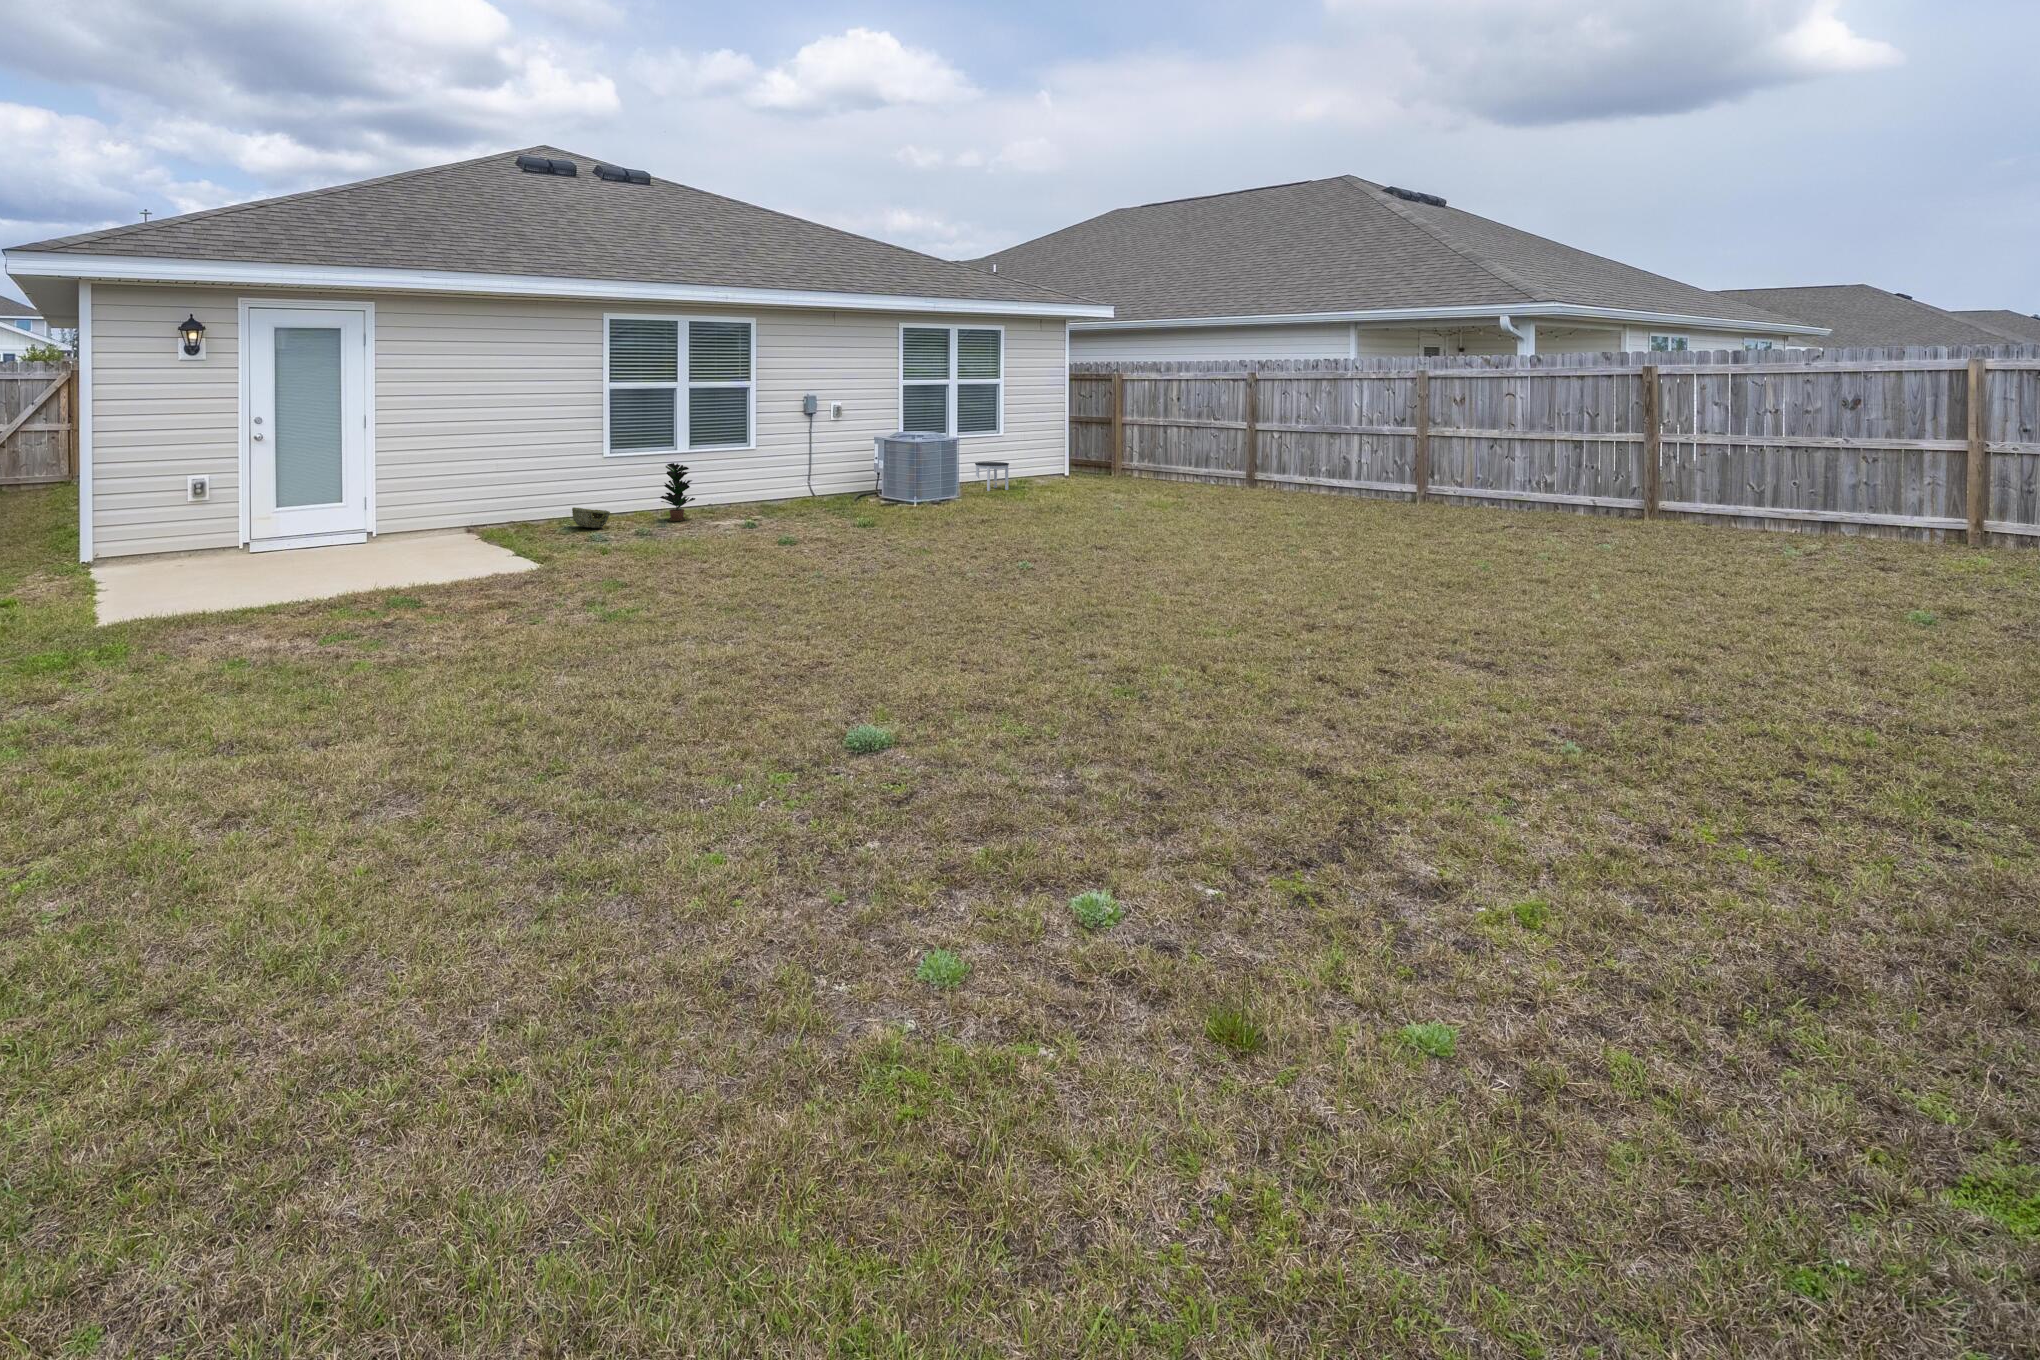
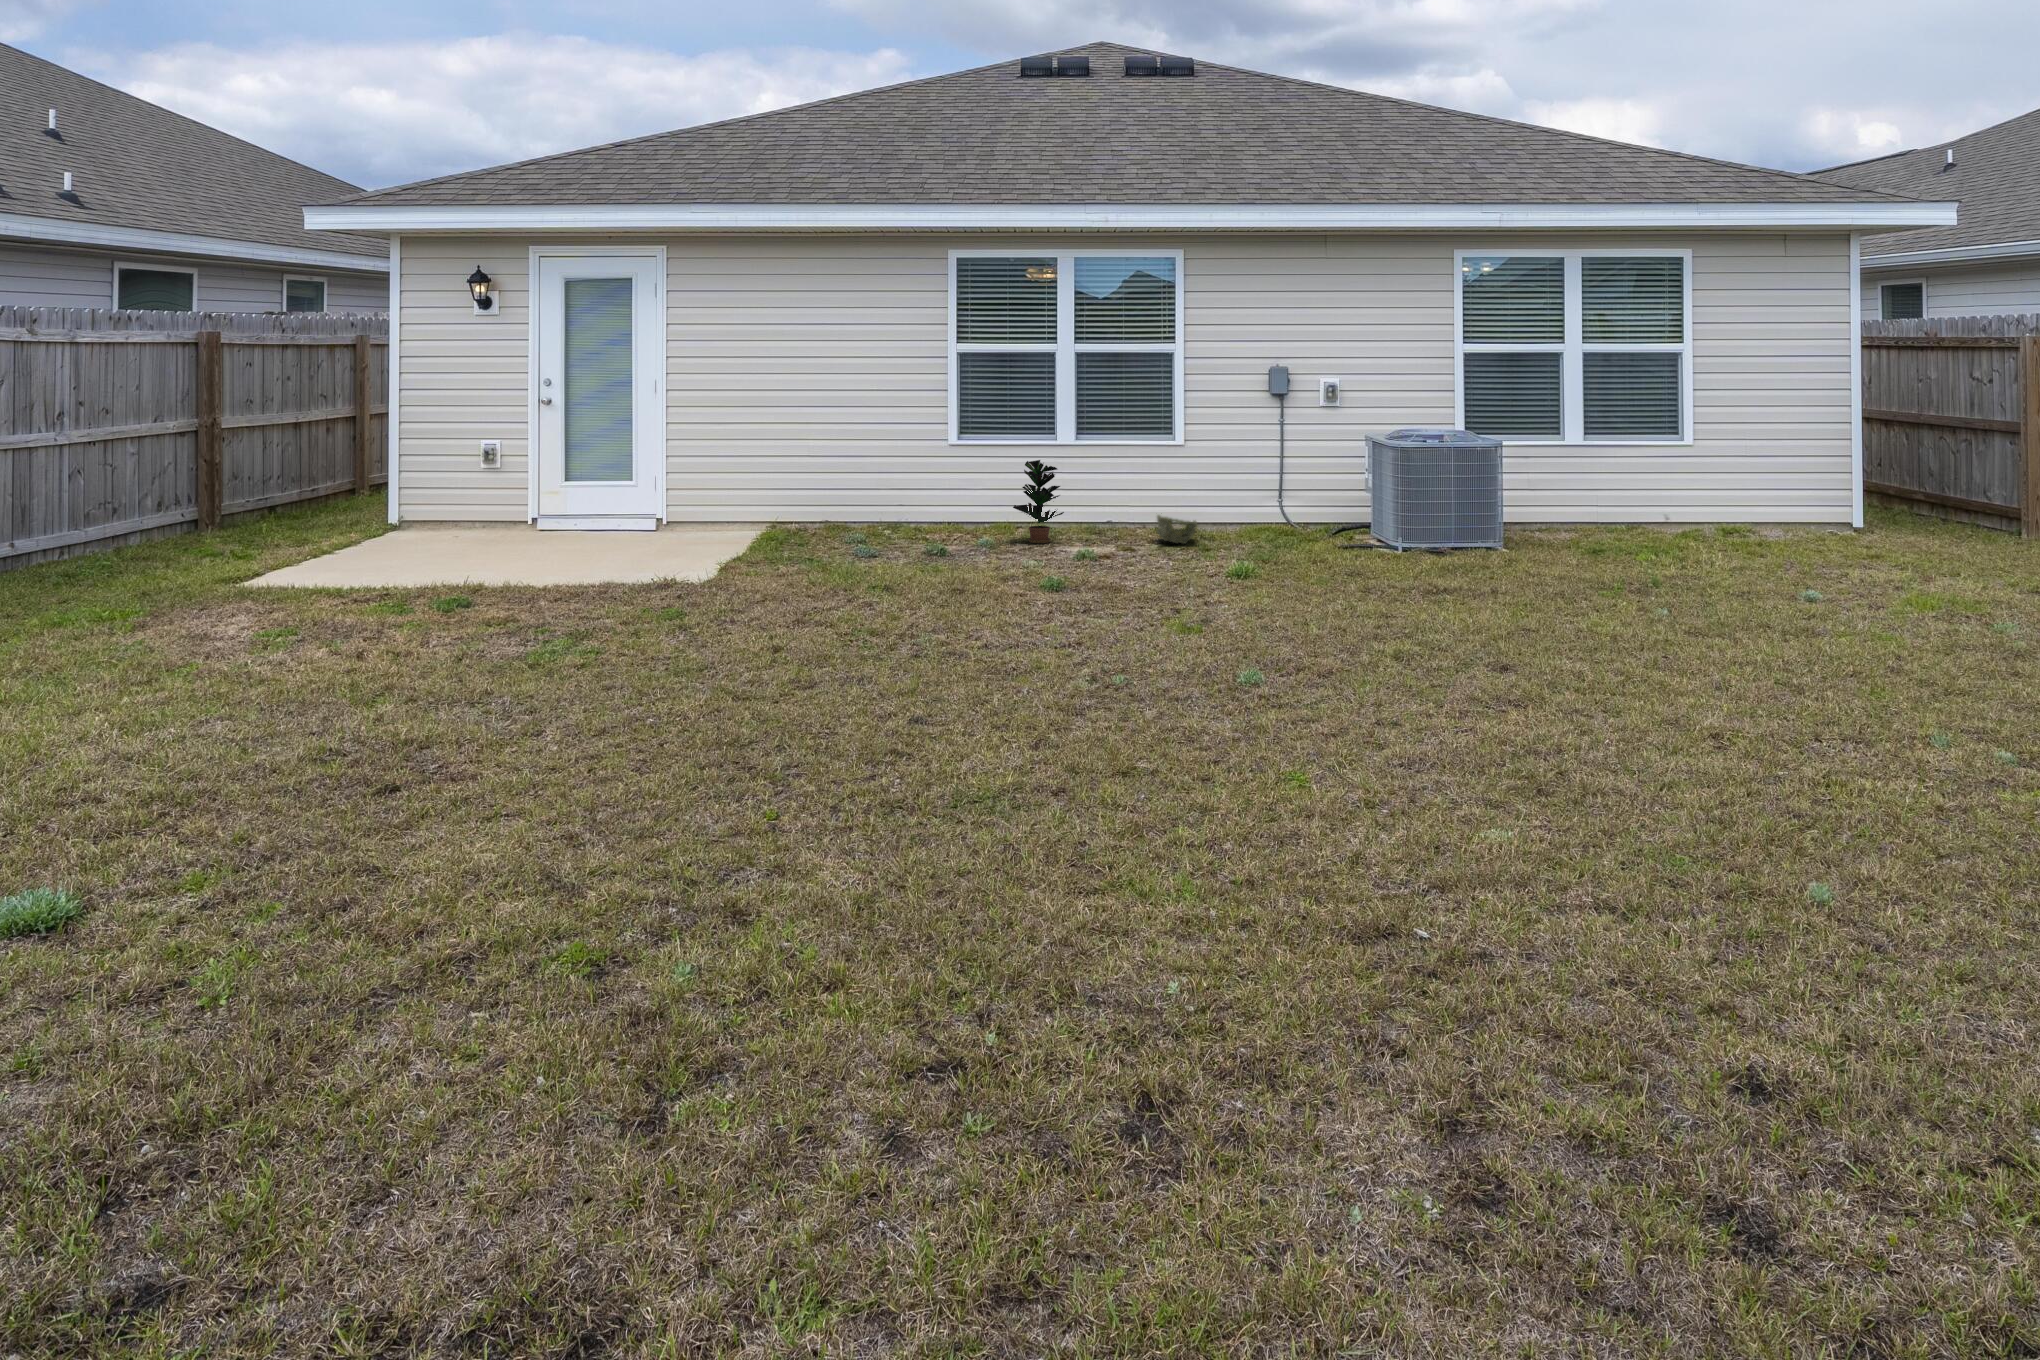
round table: present [975,462,1009,491] -> none [1623,492,1690,545]
woven basket: present [572,507,610,528] -> present [1157,515,1197,544]

